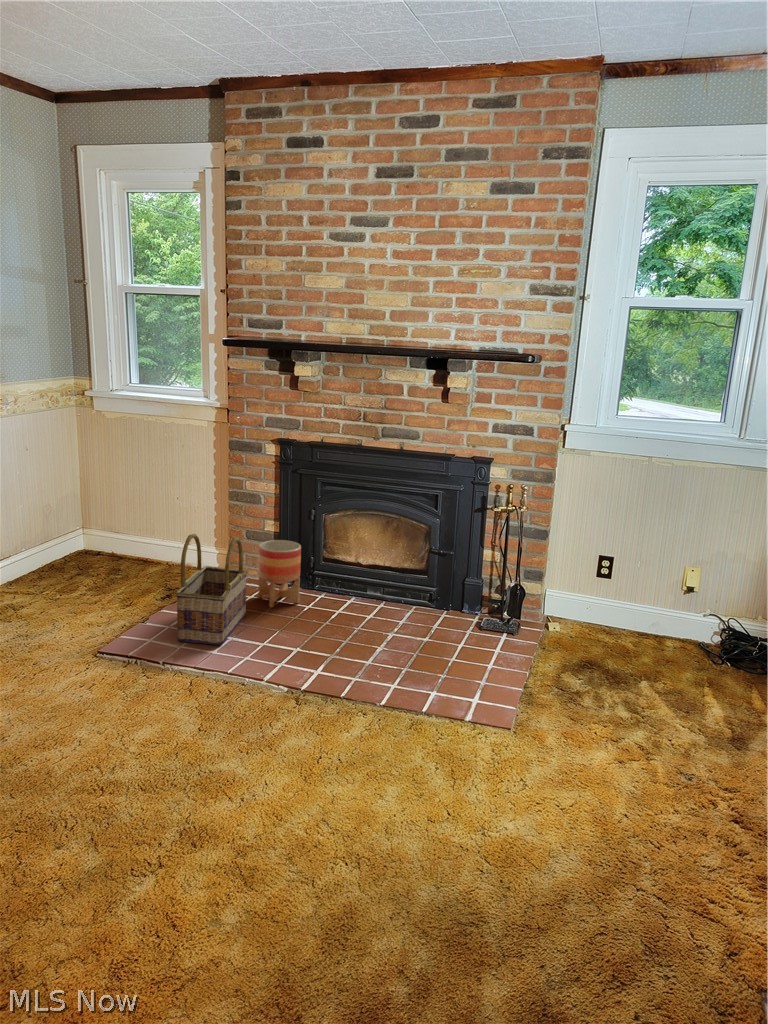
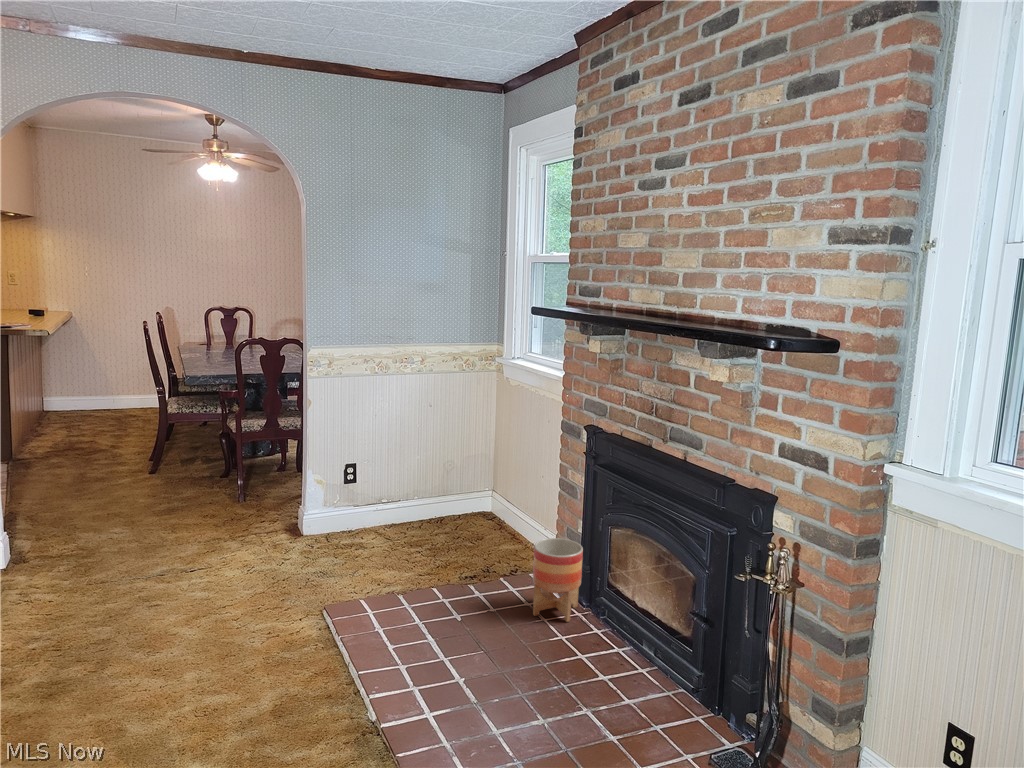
basket: present [175,534,248,645] -> none [399,510,502,635]

